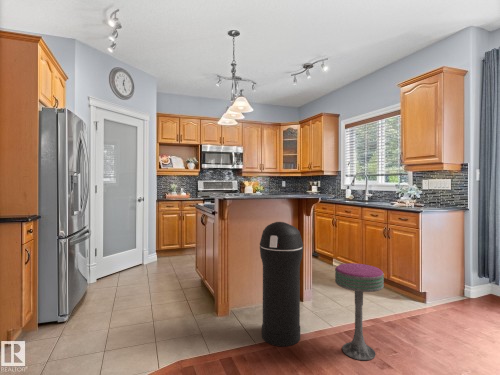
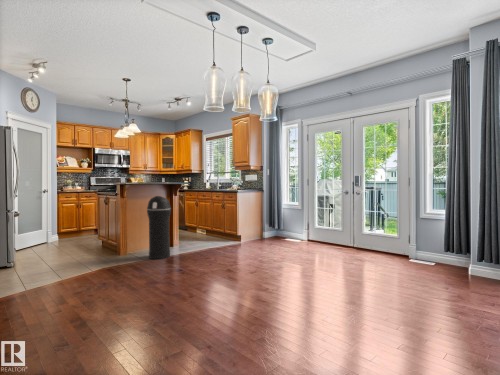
bar stool: present [335,263,384,360] -> none [187,216,209,258]

